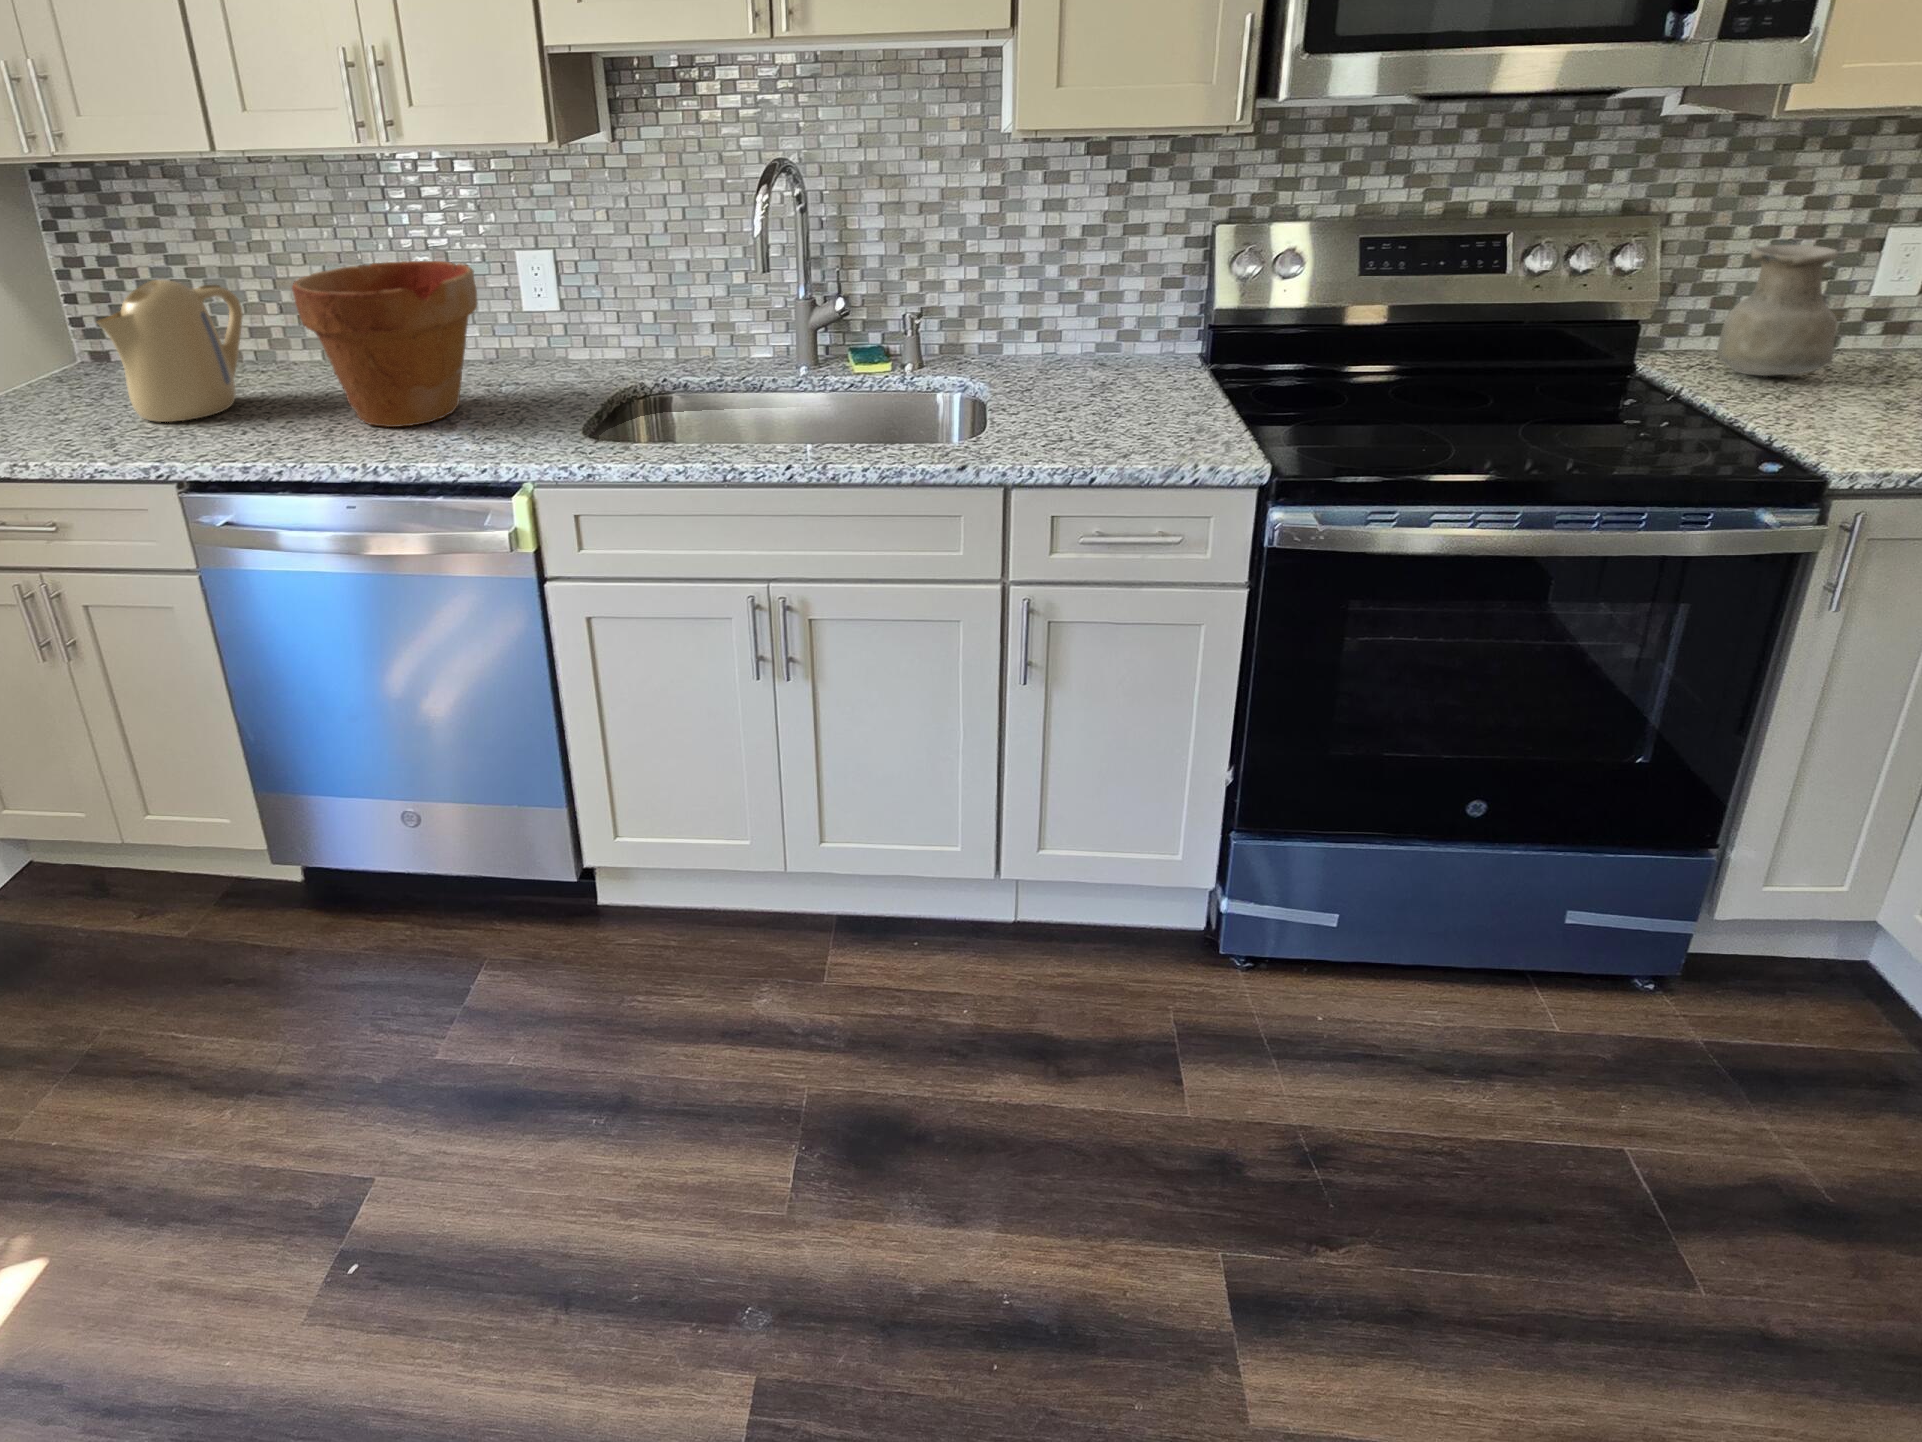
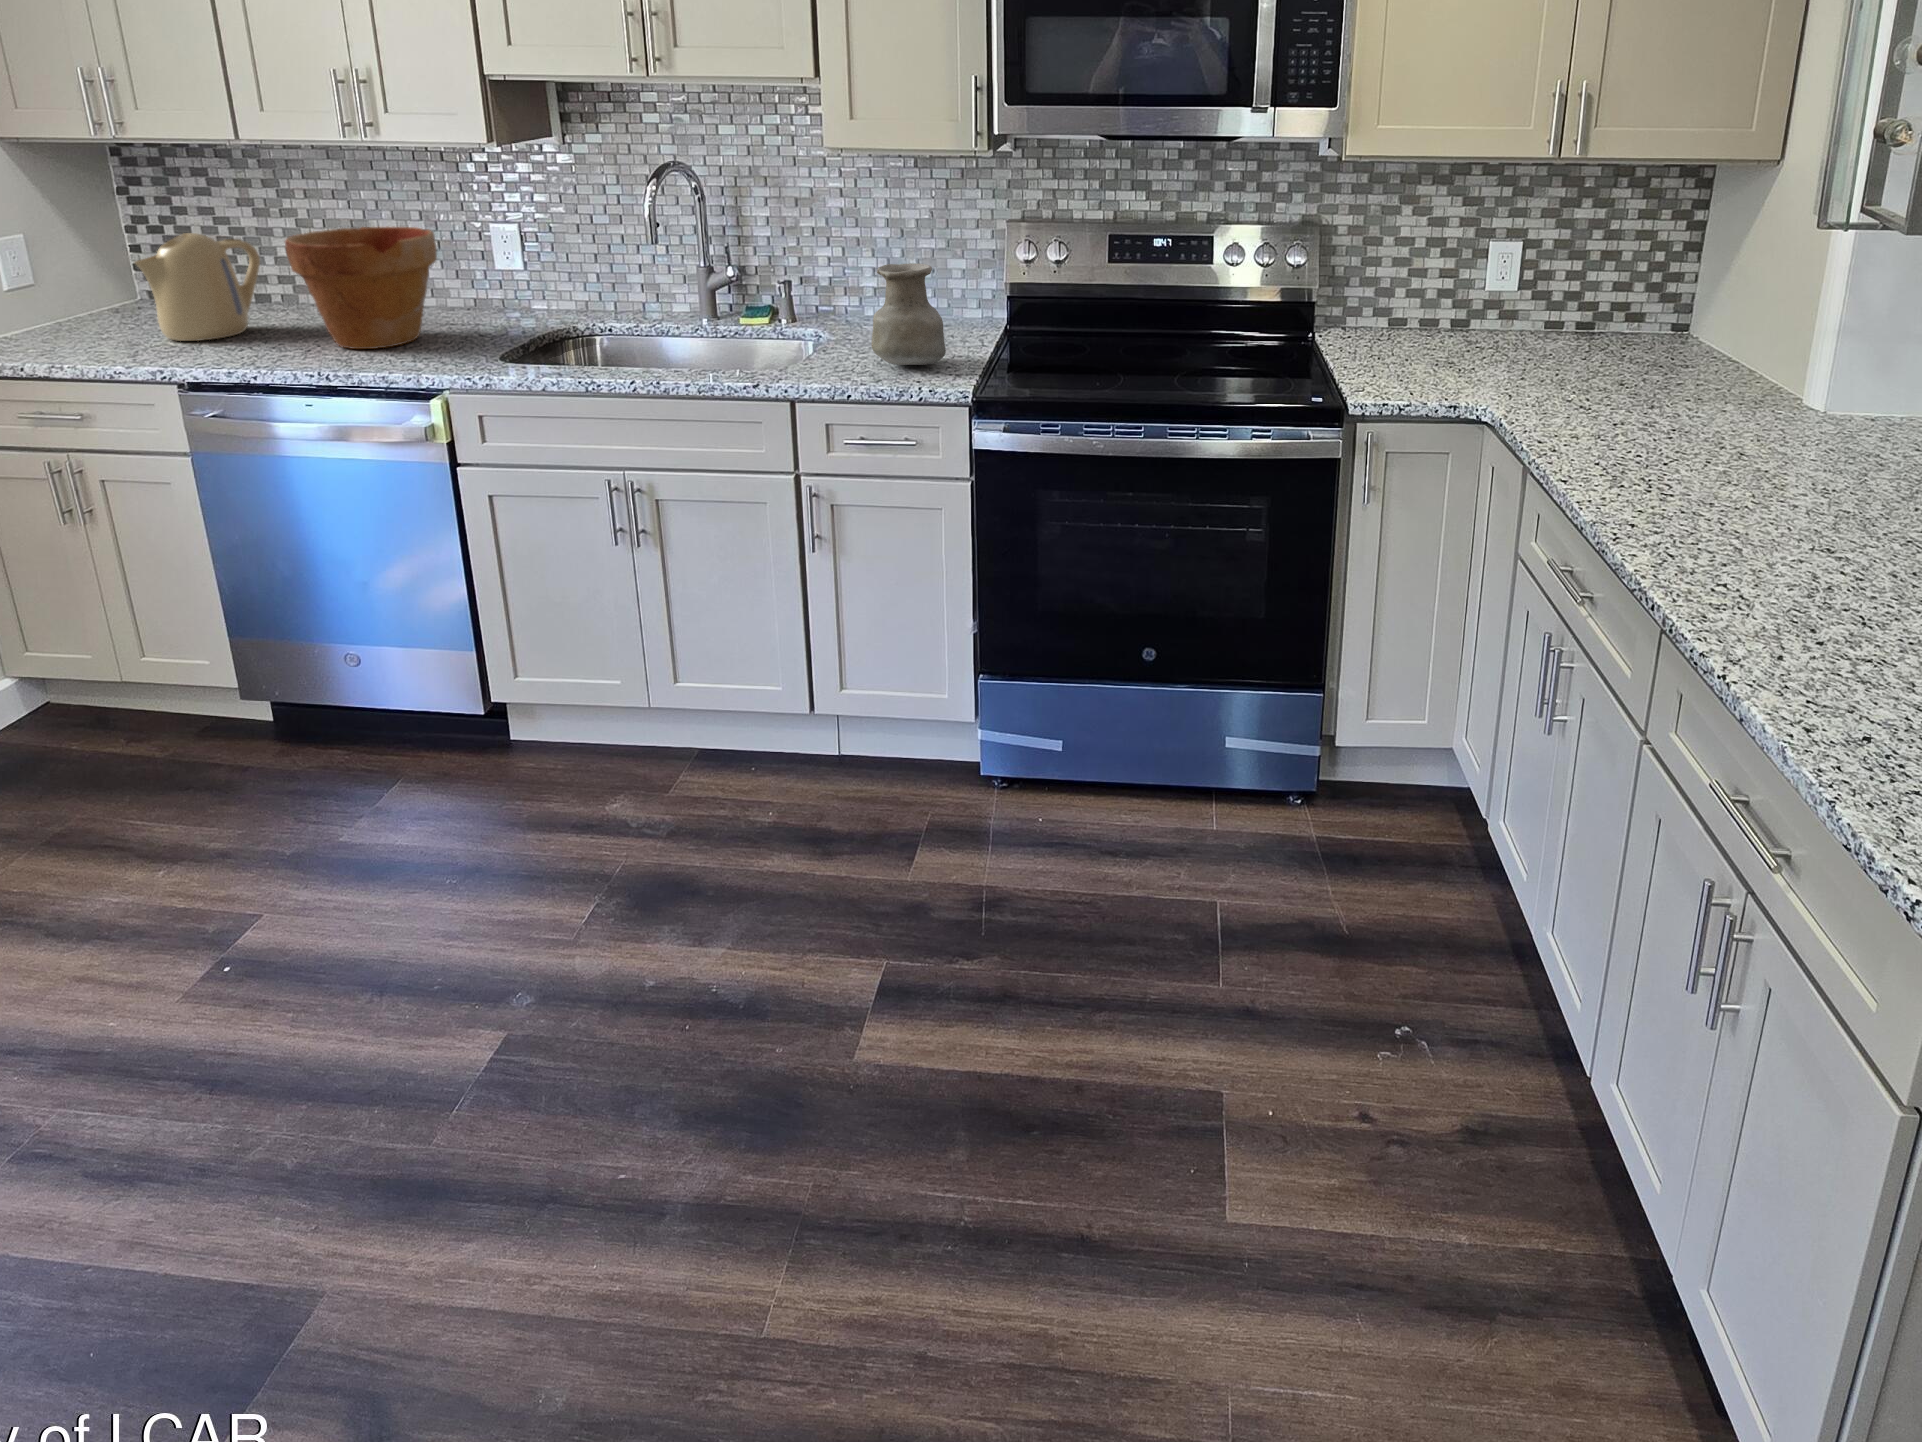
vase: present [1717,245,1838,376] -> present [871,263,946,365]

